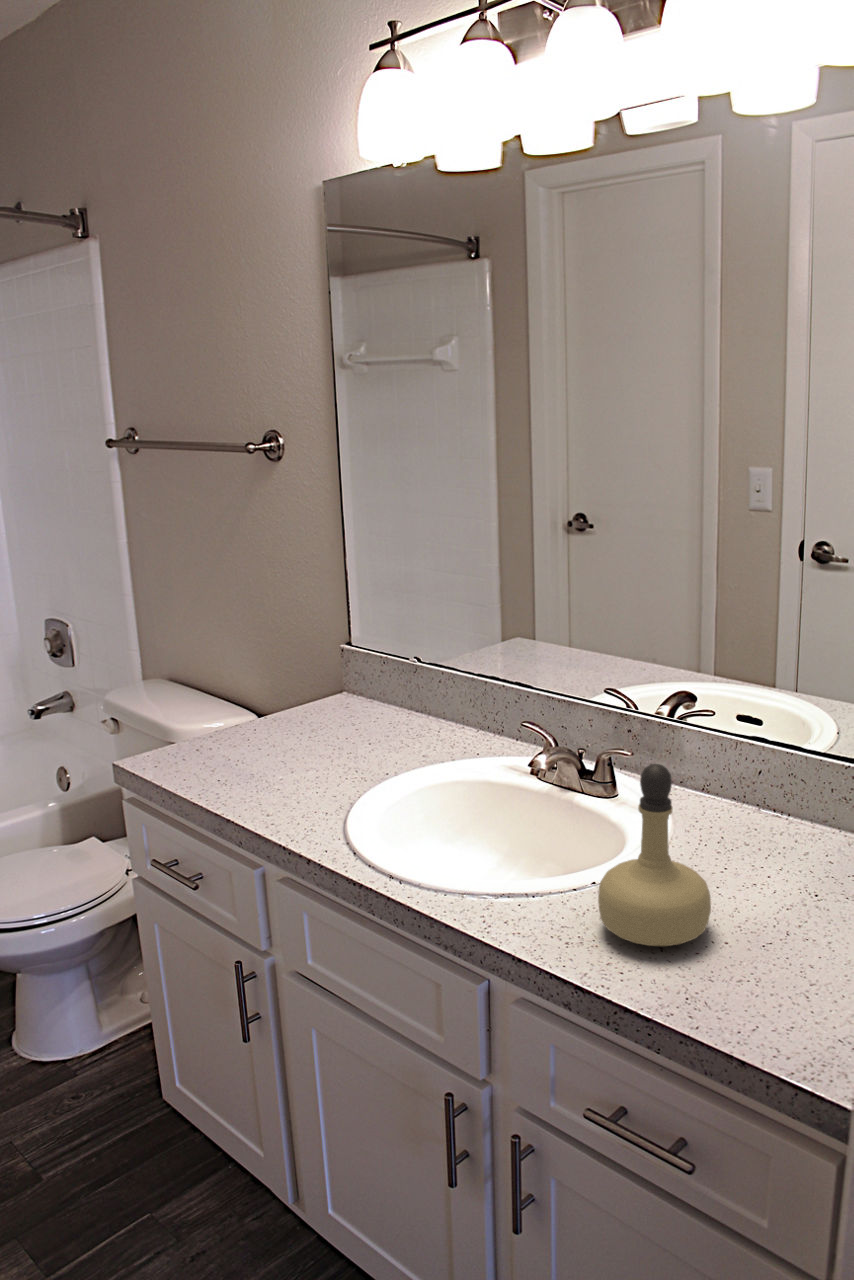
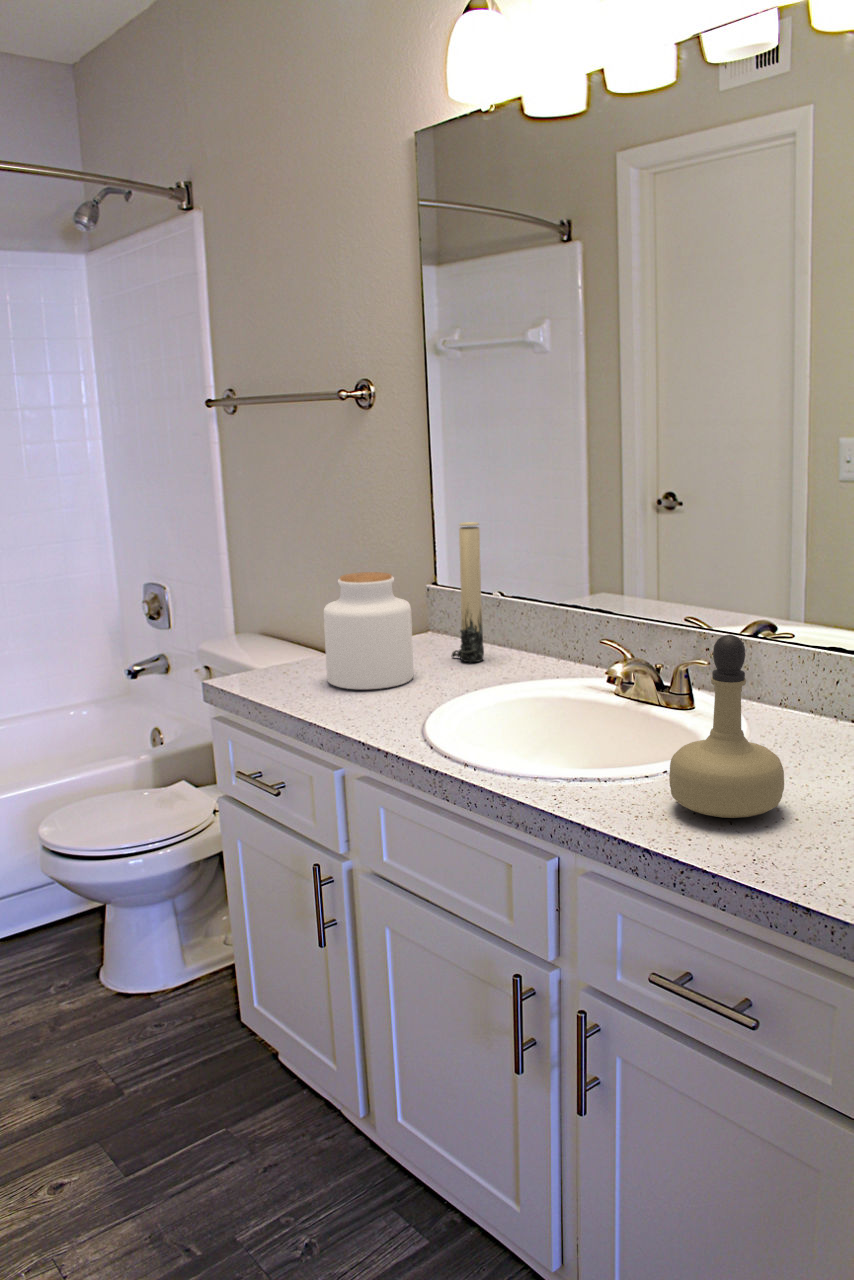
candle: none [371,594,404,735] -> present [452,522,484,662]
jar: none [240,650,333,774] -> present [324,572,414,689]

